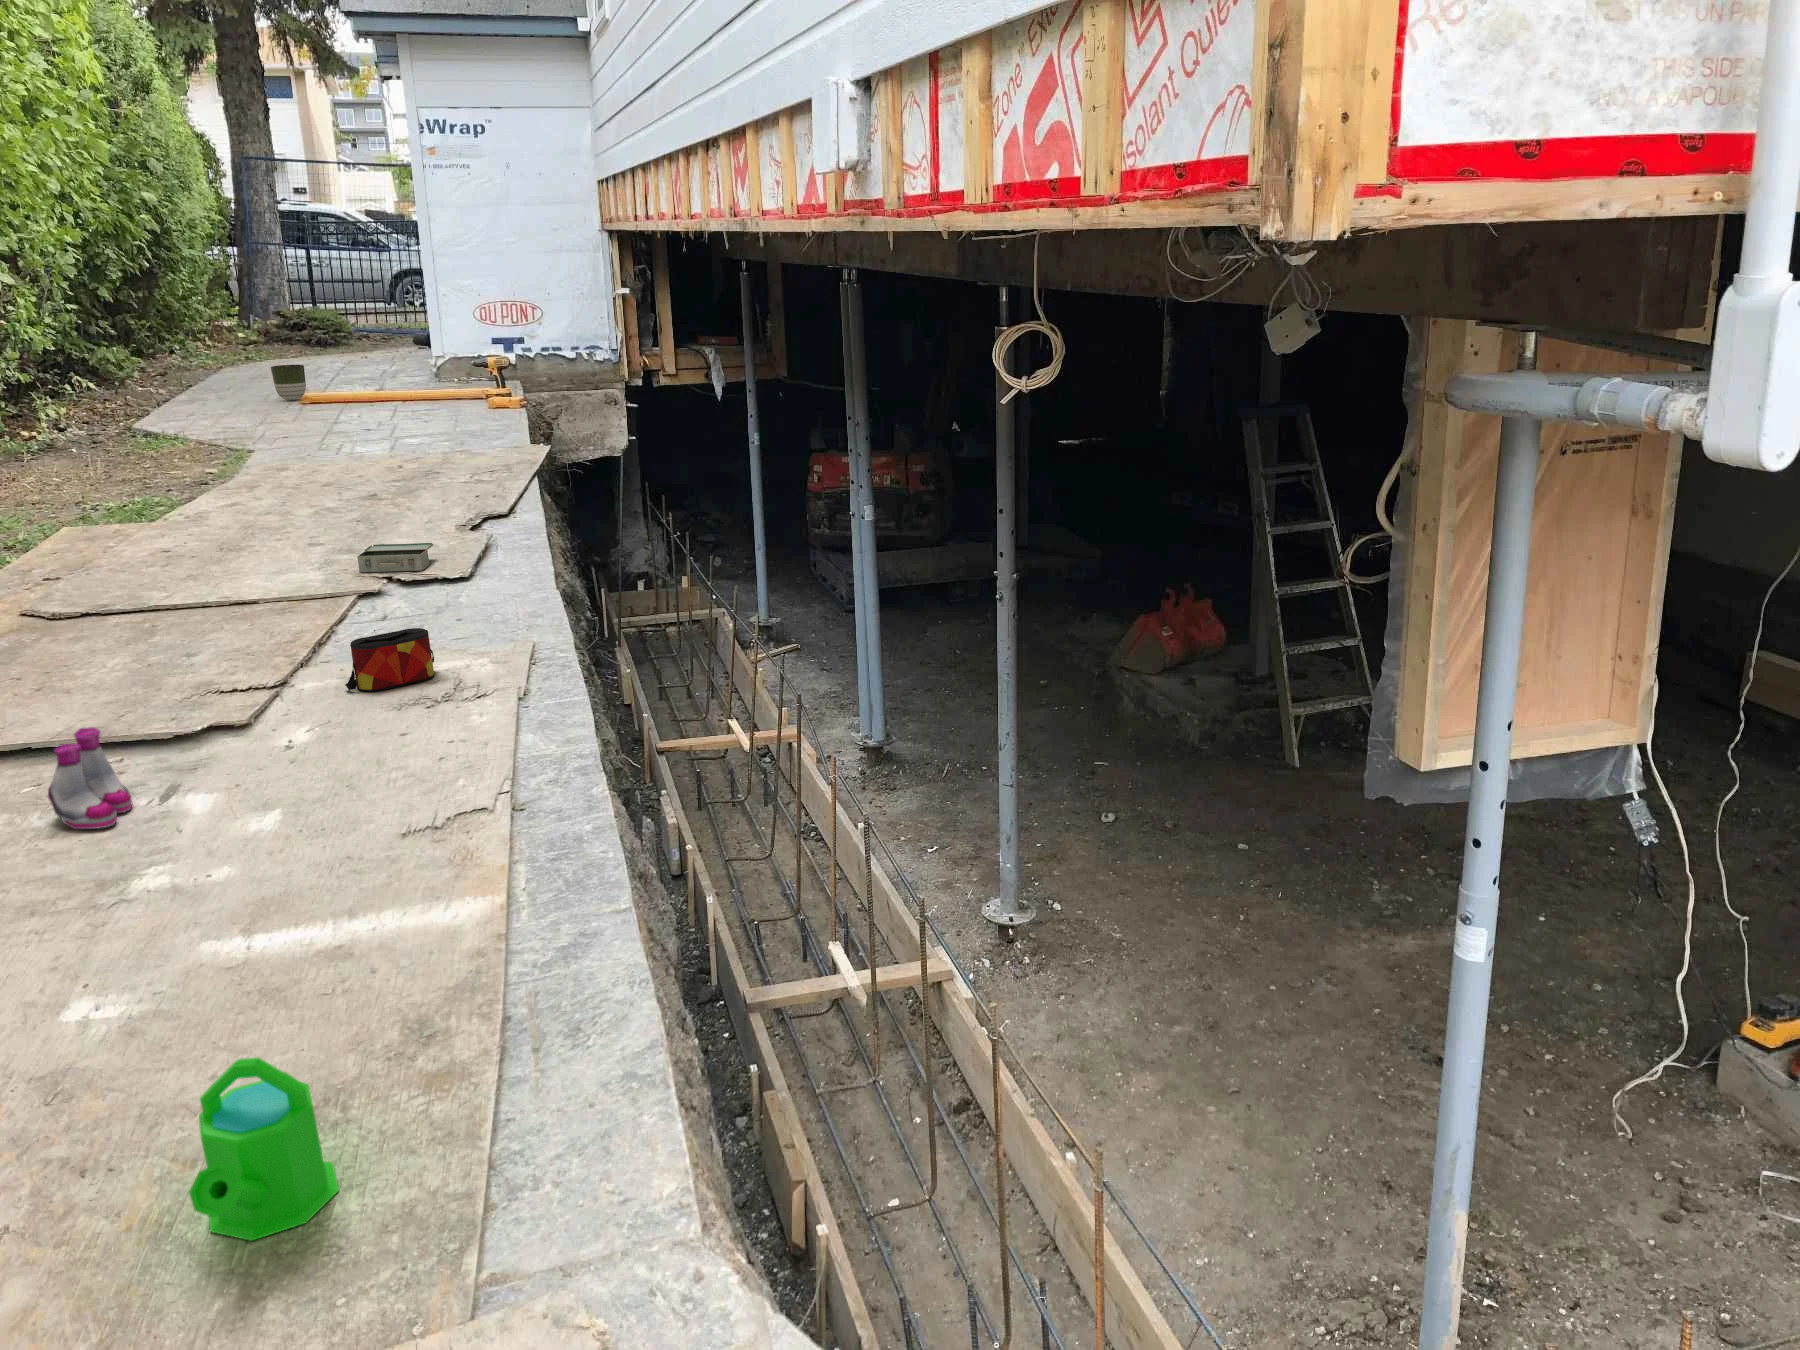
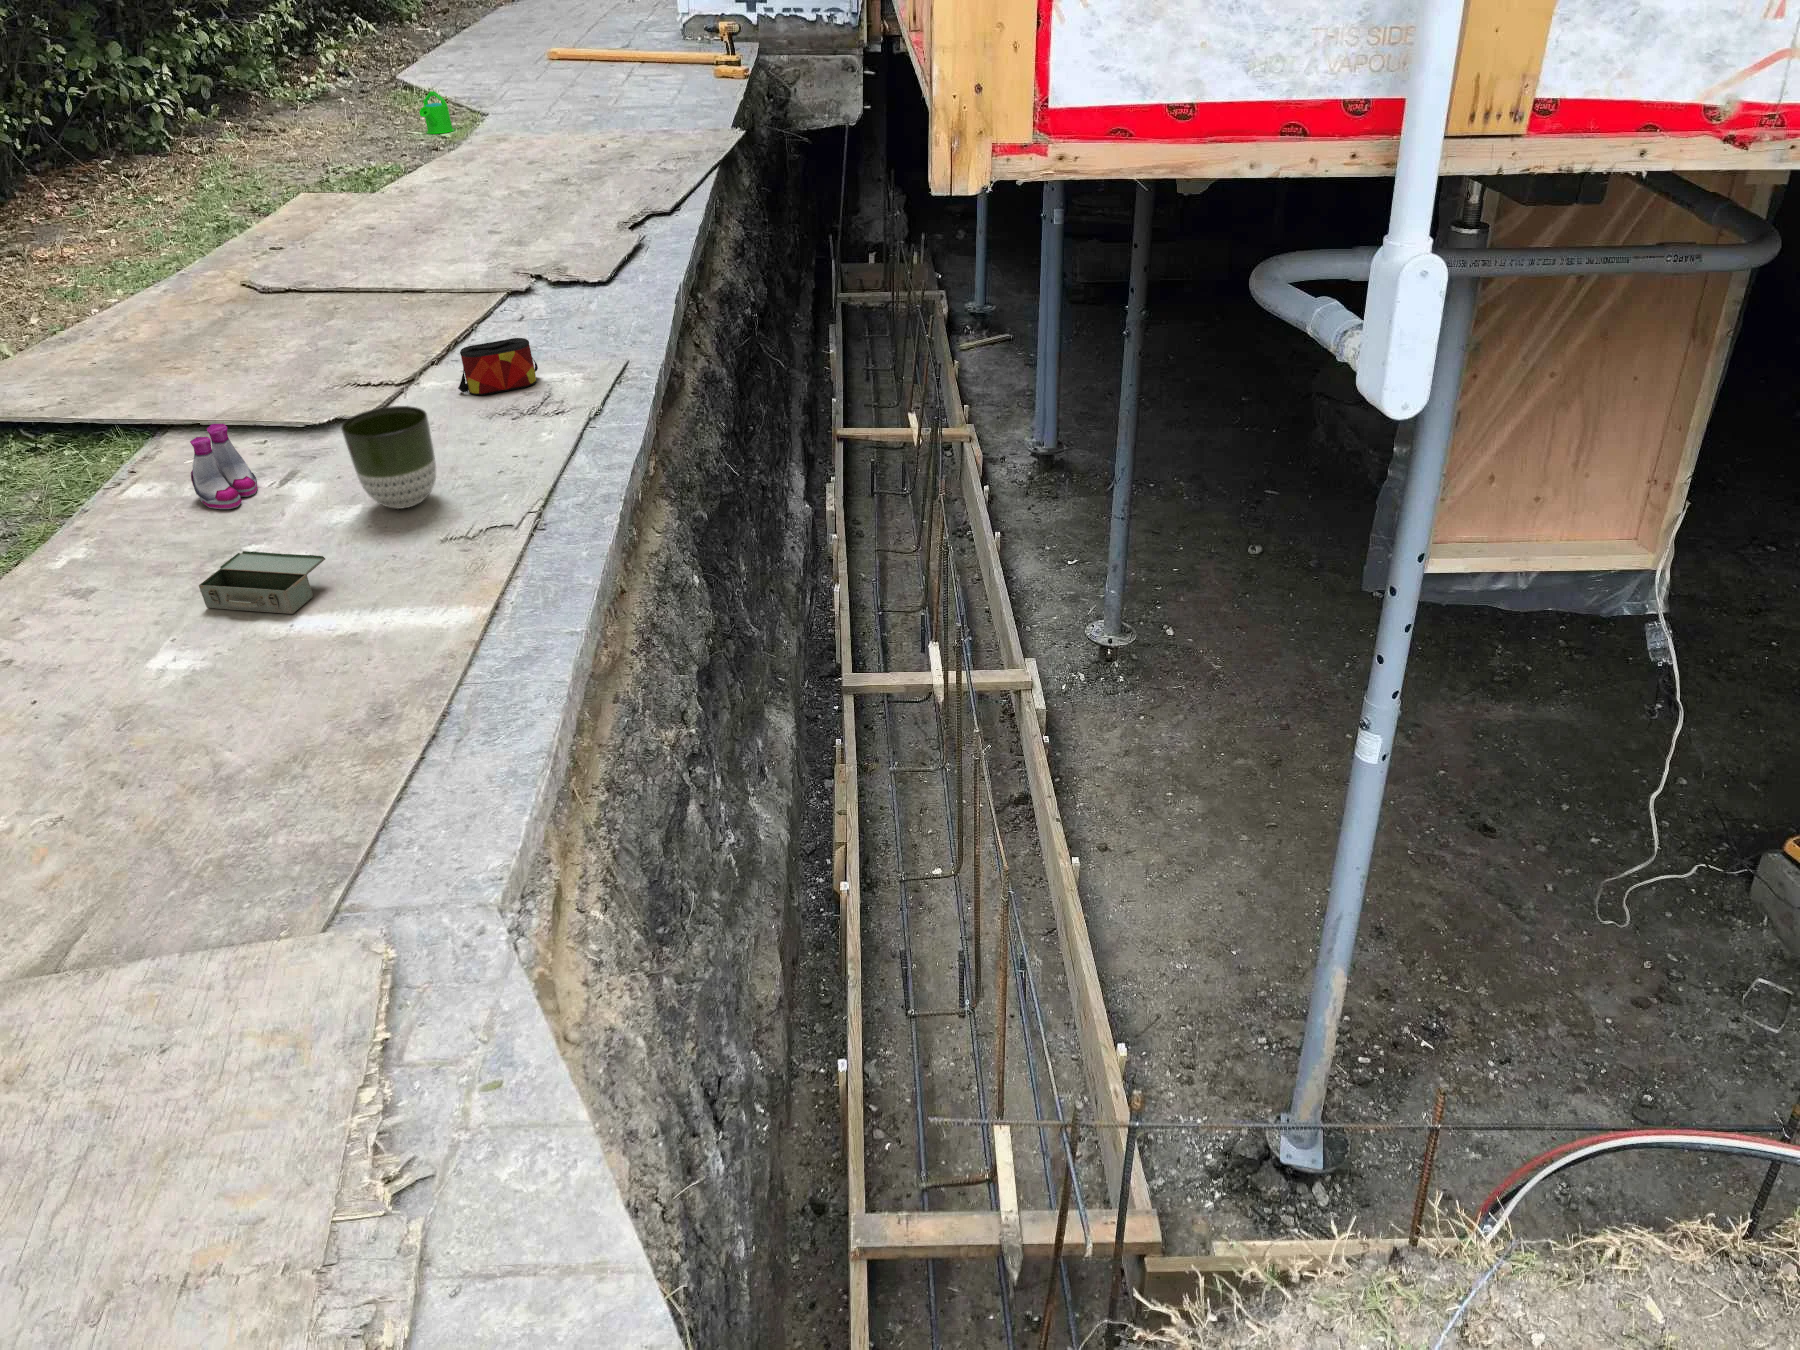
planter: present [271,365,306,401] -> present [341,406,436,509]
toolbox: present [357,543,433,572] -> present [199,551,325,614]
watering can: present [189,1057,339,1241] -> present [419,91,455,134]

